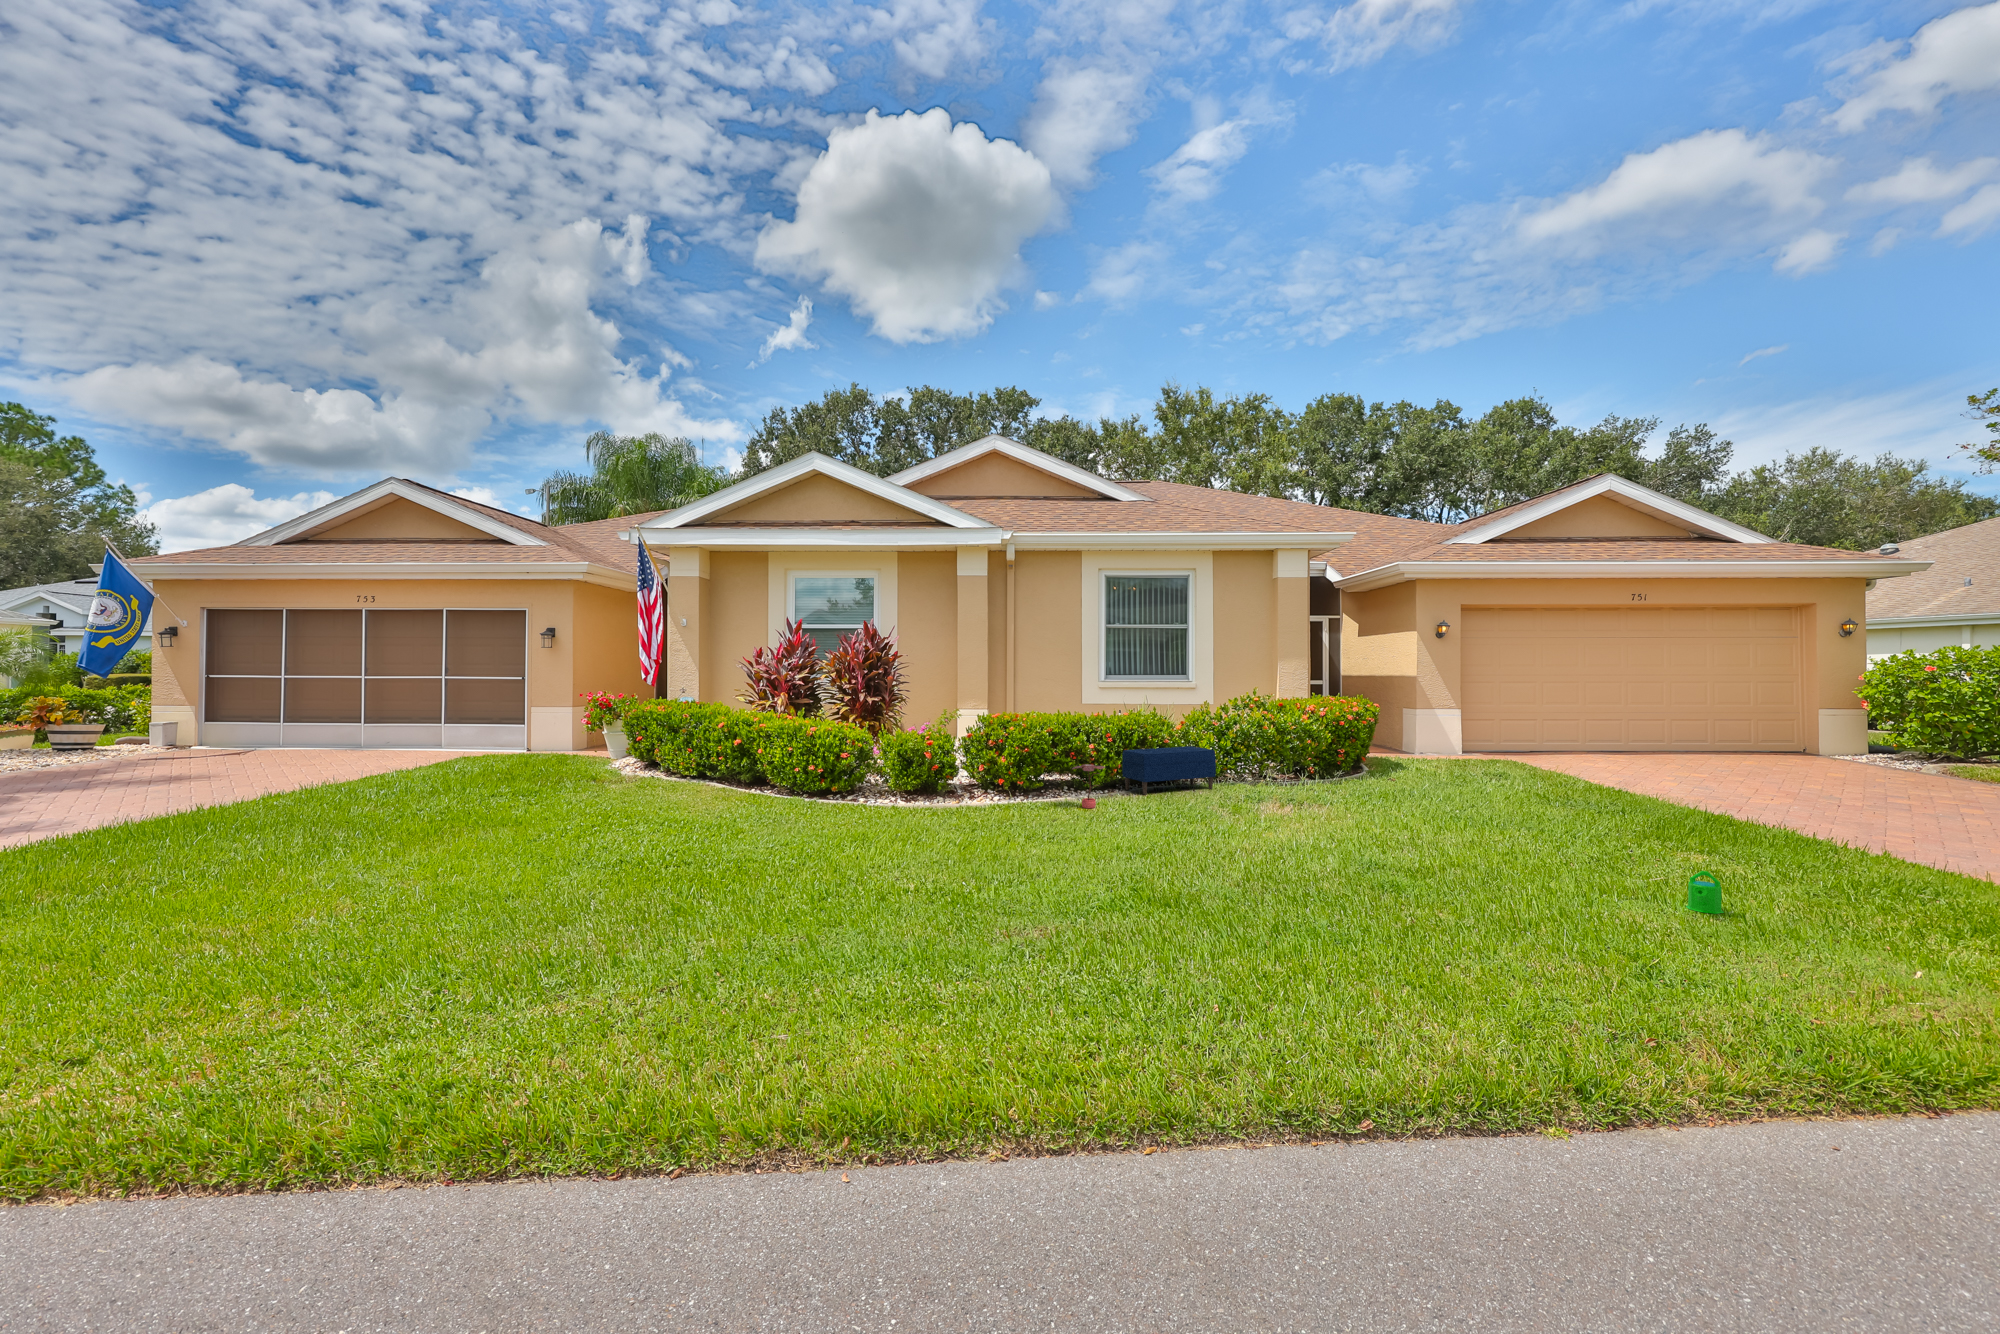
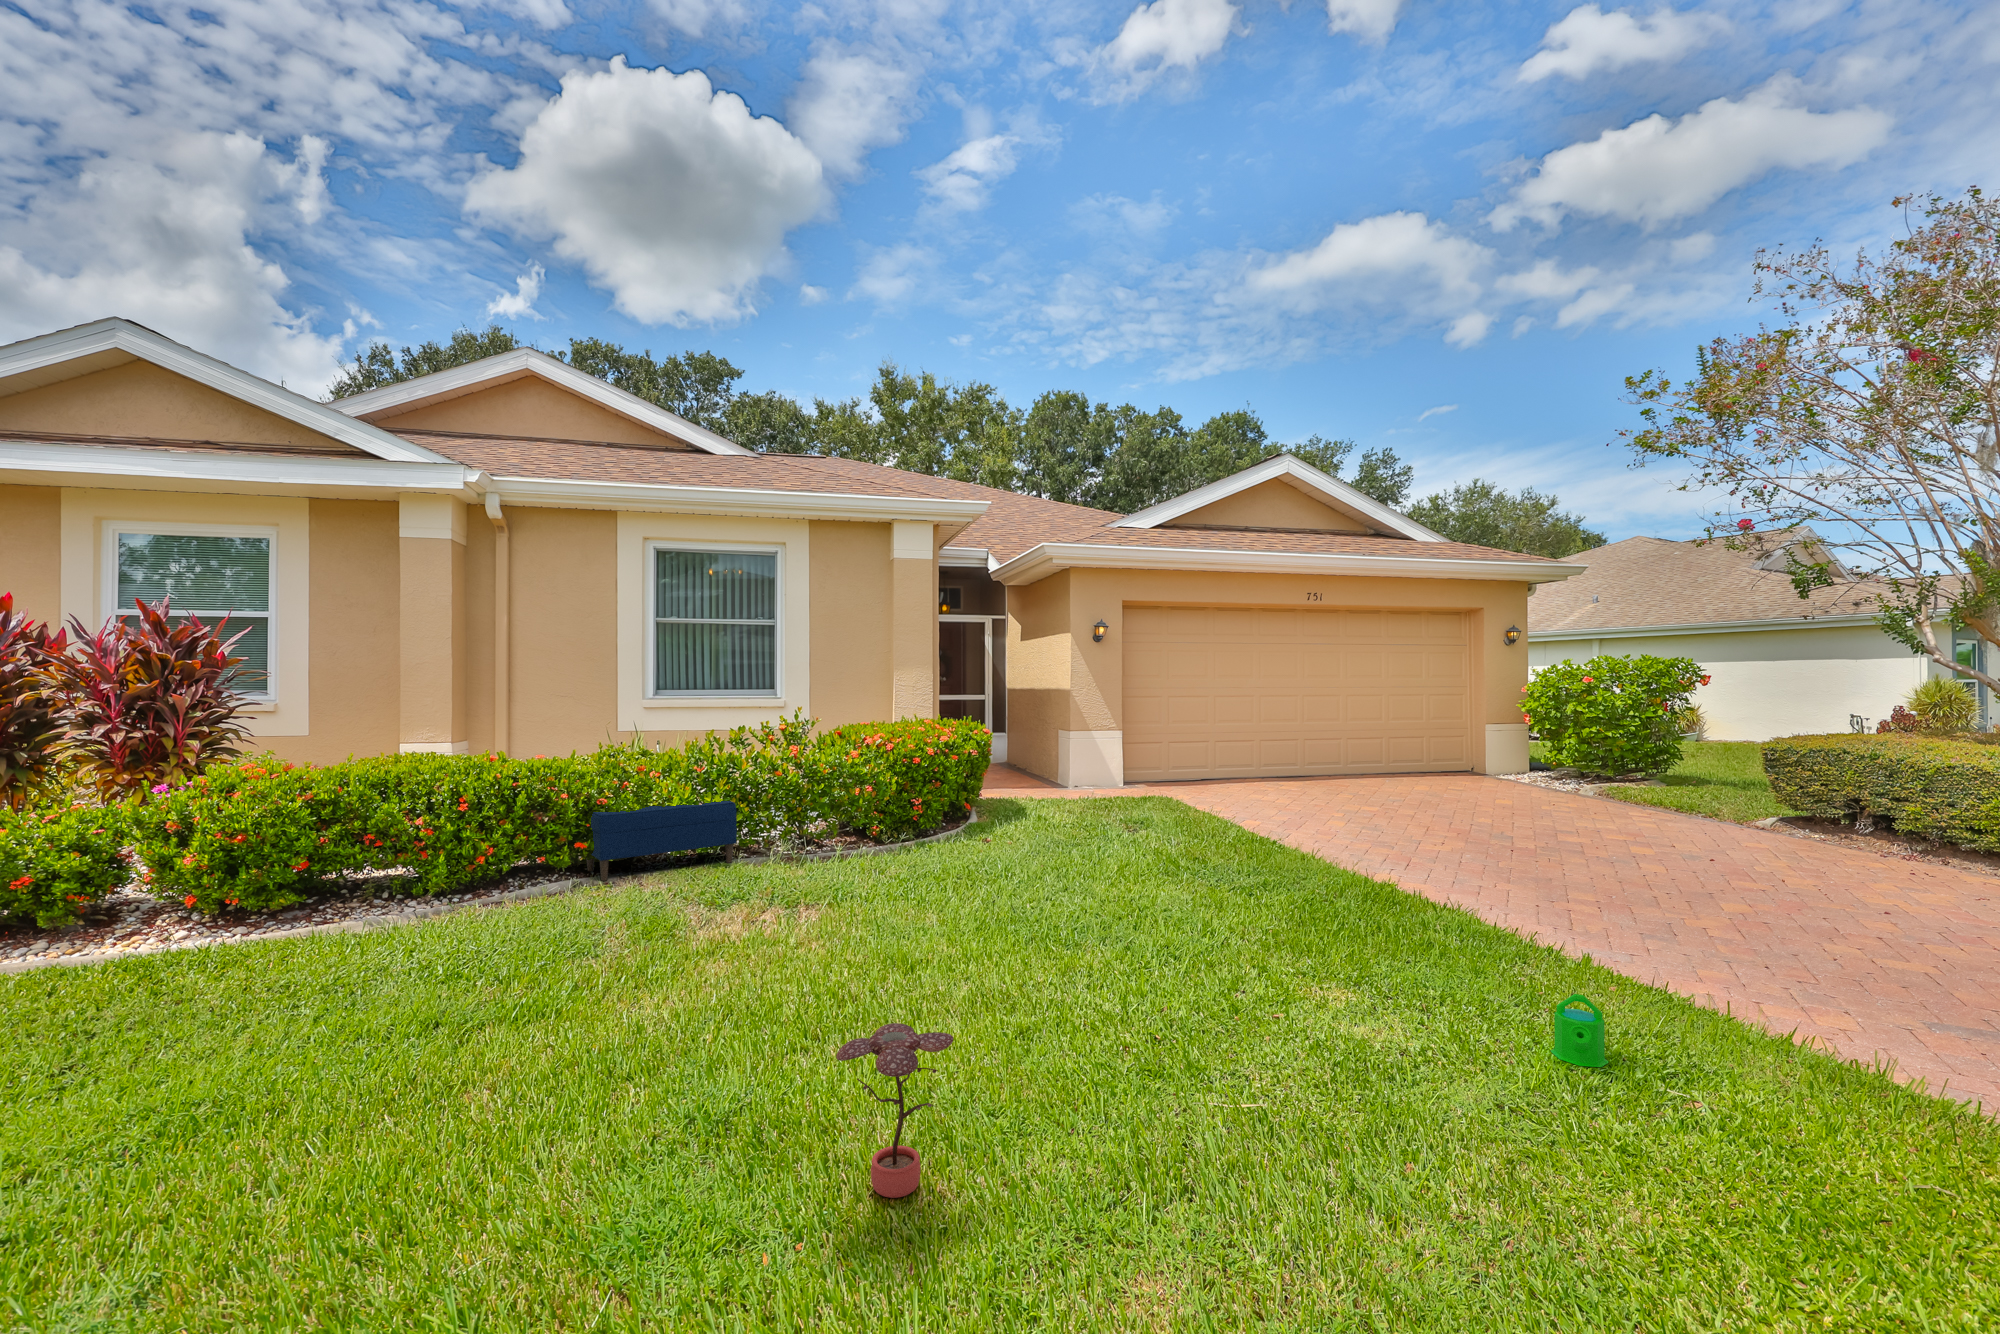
potted plant: present [1072,764,1105,808] -> present [836,1023,953,1198]
watering can: present [1686,871,1724,914] -> present [1551,994,1609,1067]

